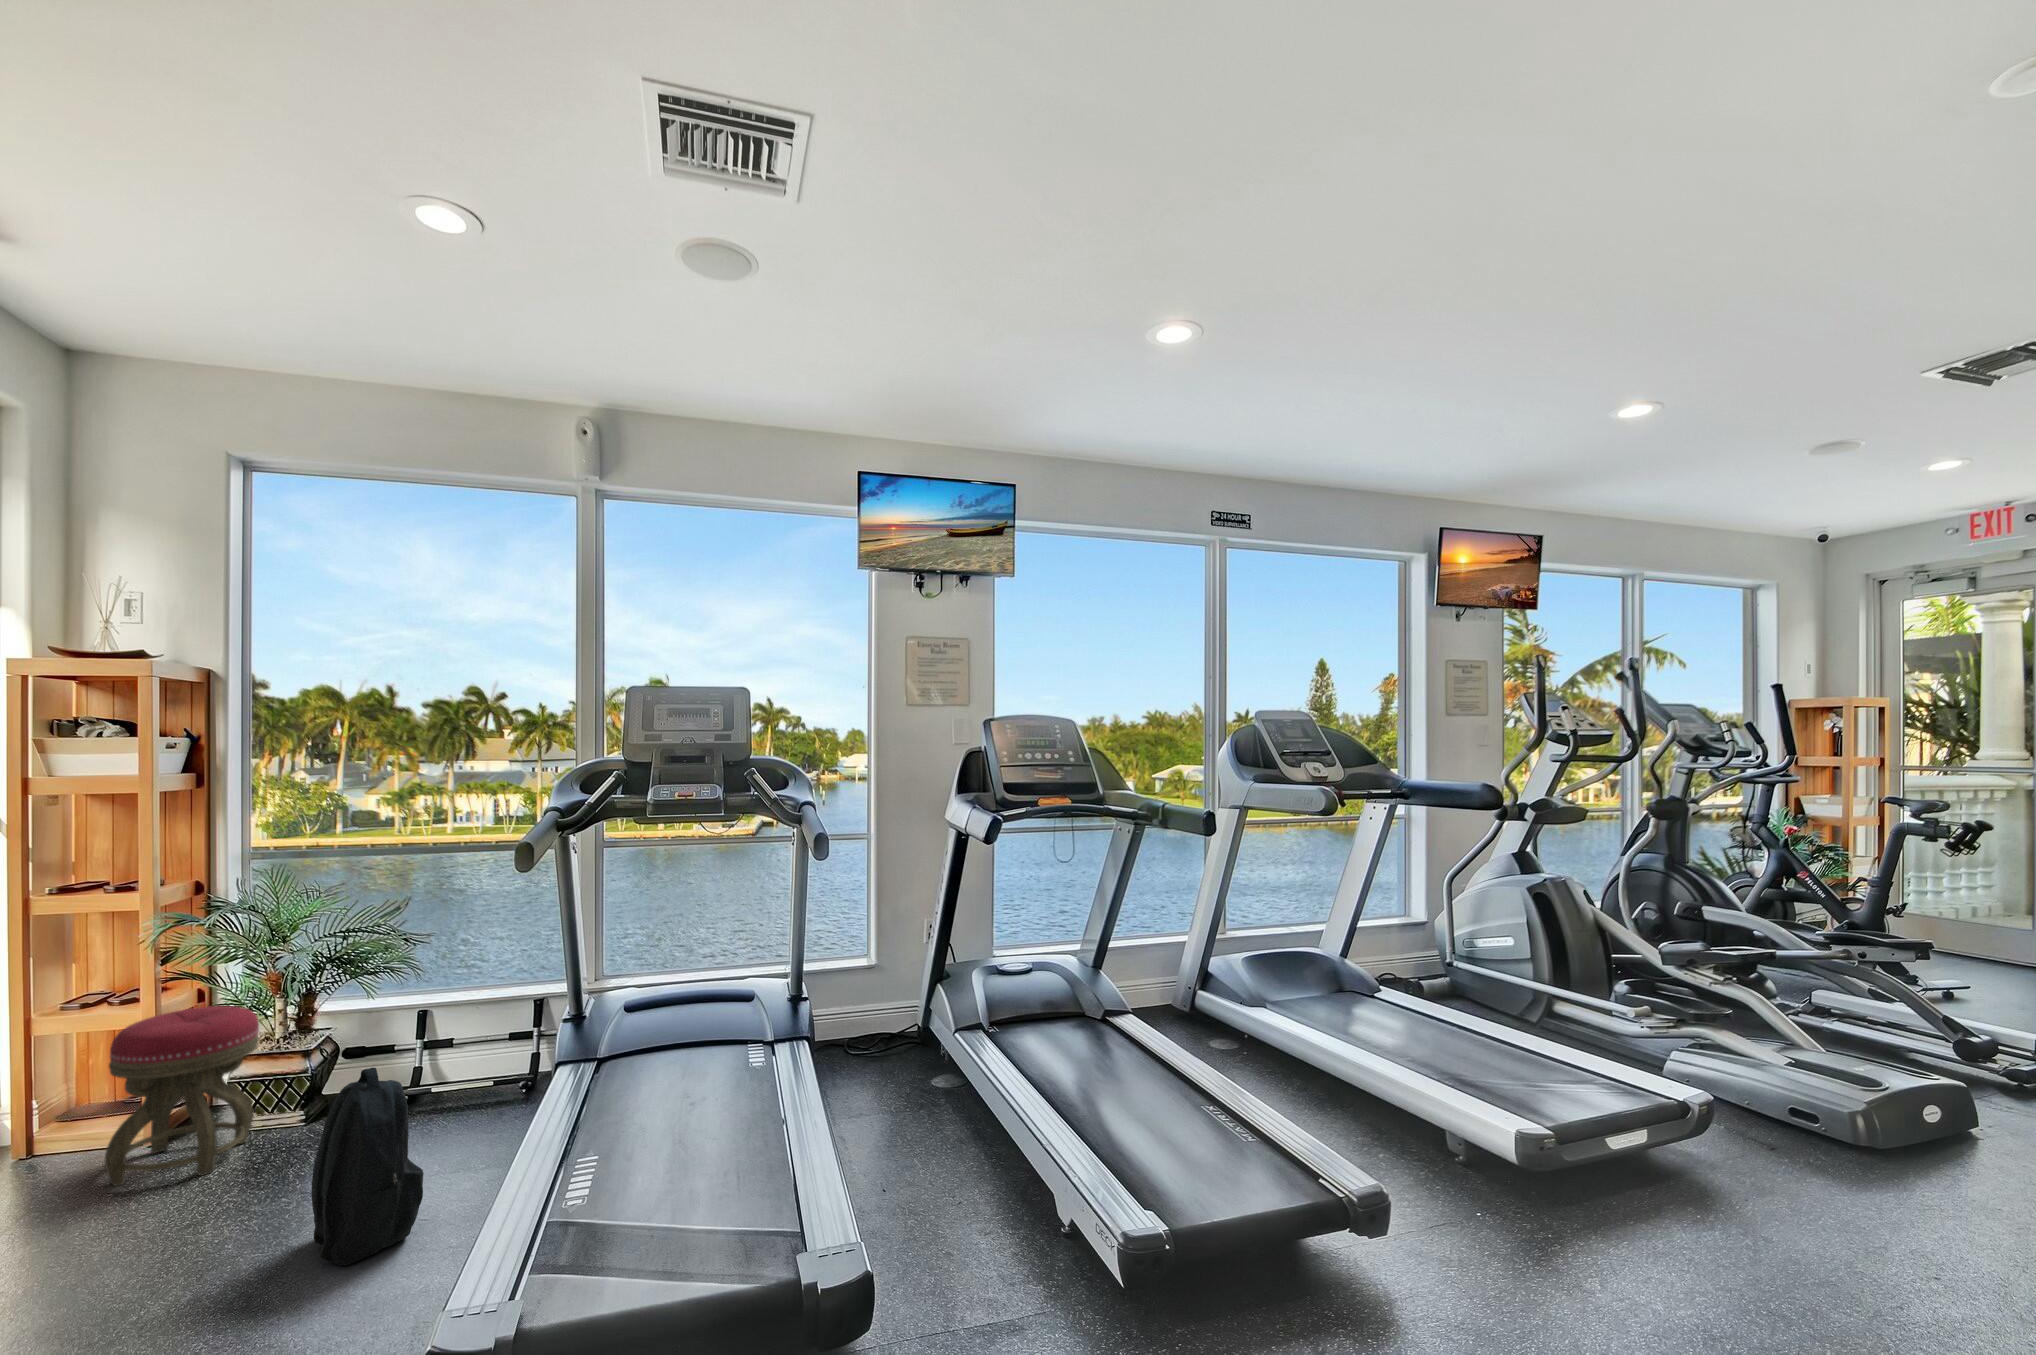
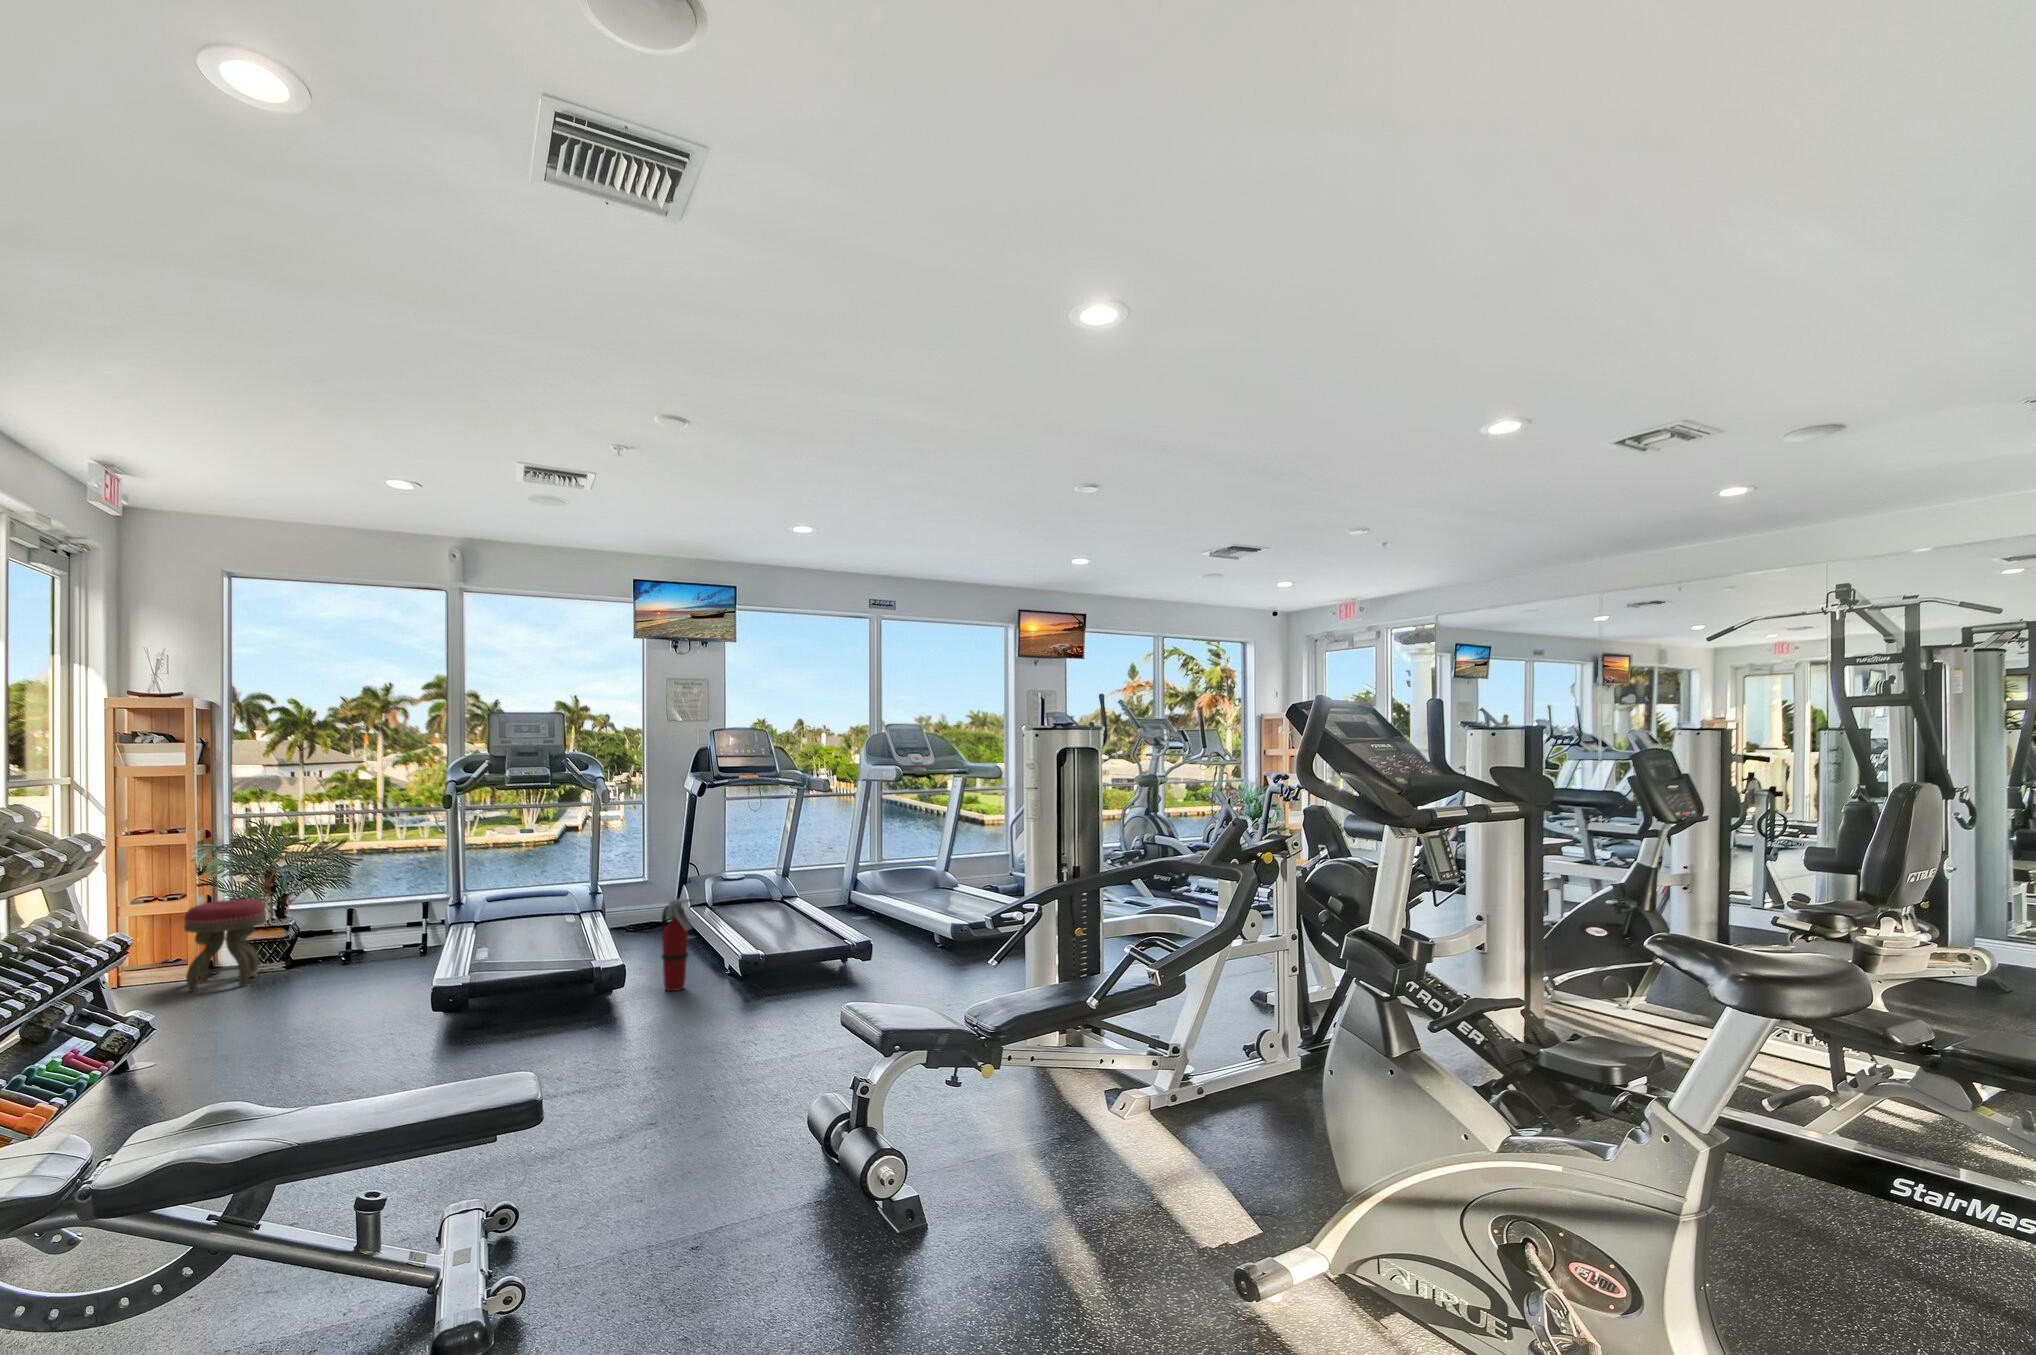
backpack: present [311,1068,423,1266] -> none [334,911,395,1002]
fire extinguisher: none [931,1084,1005,1299] -> present [661,899,693,991]

